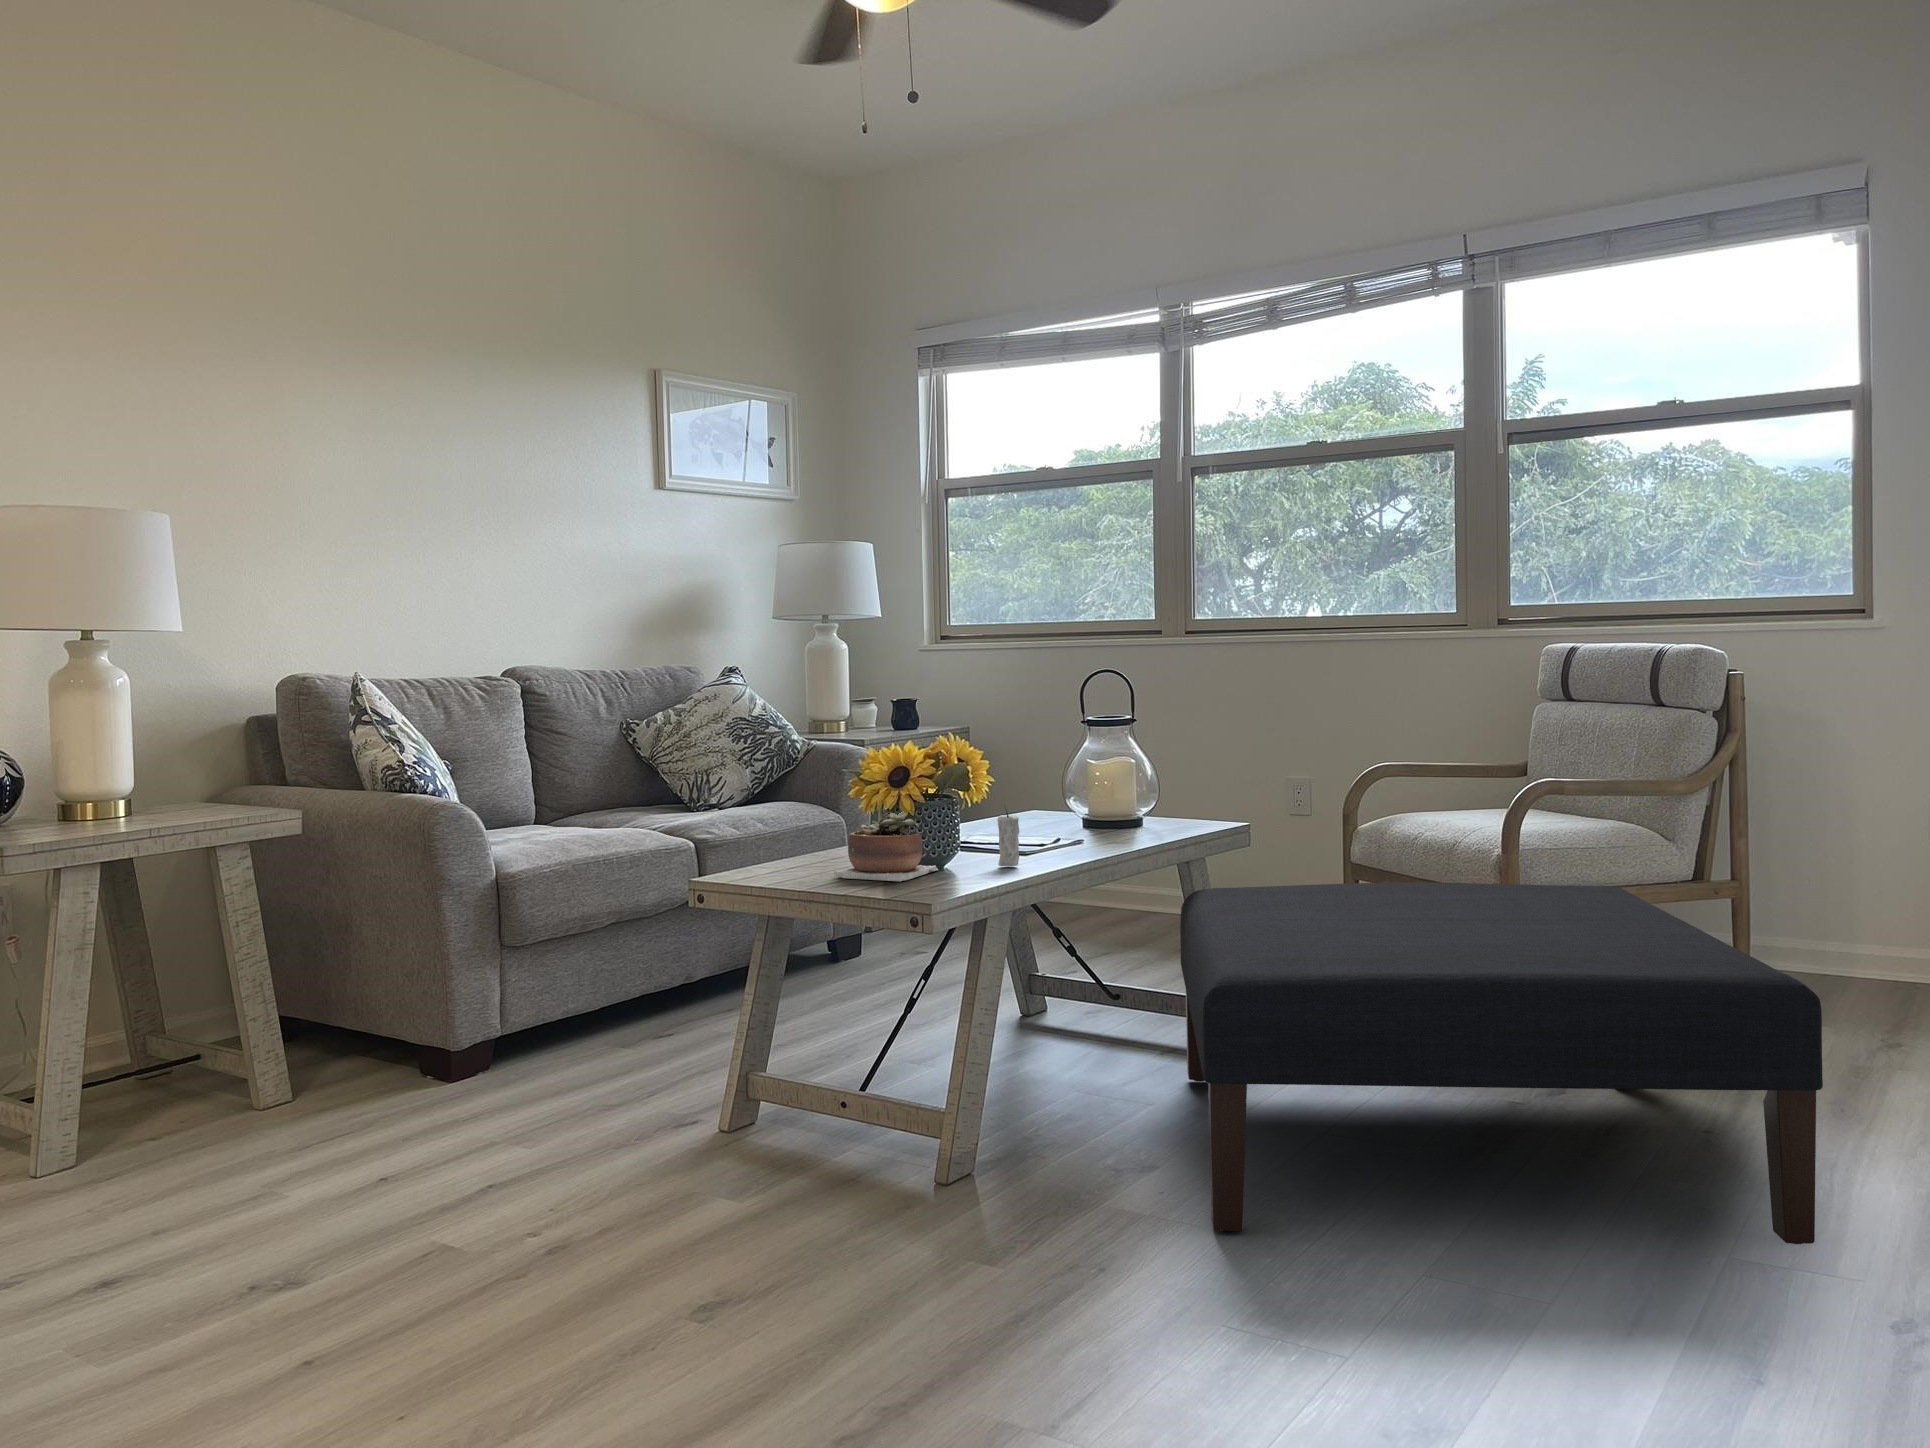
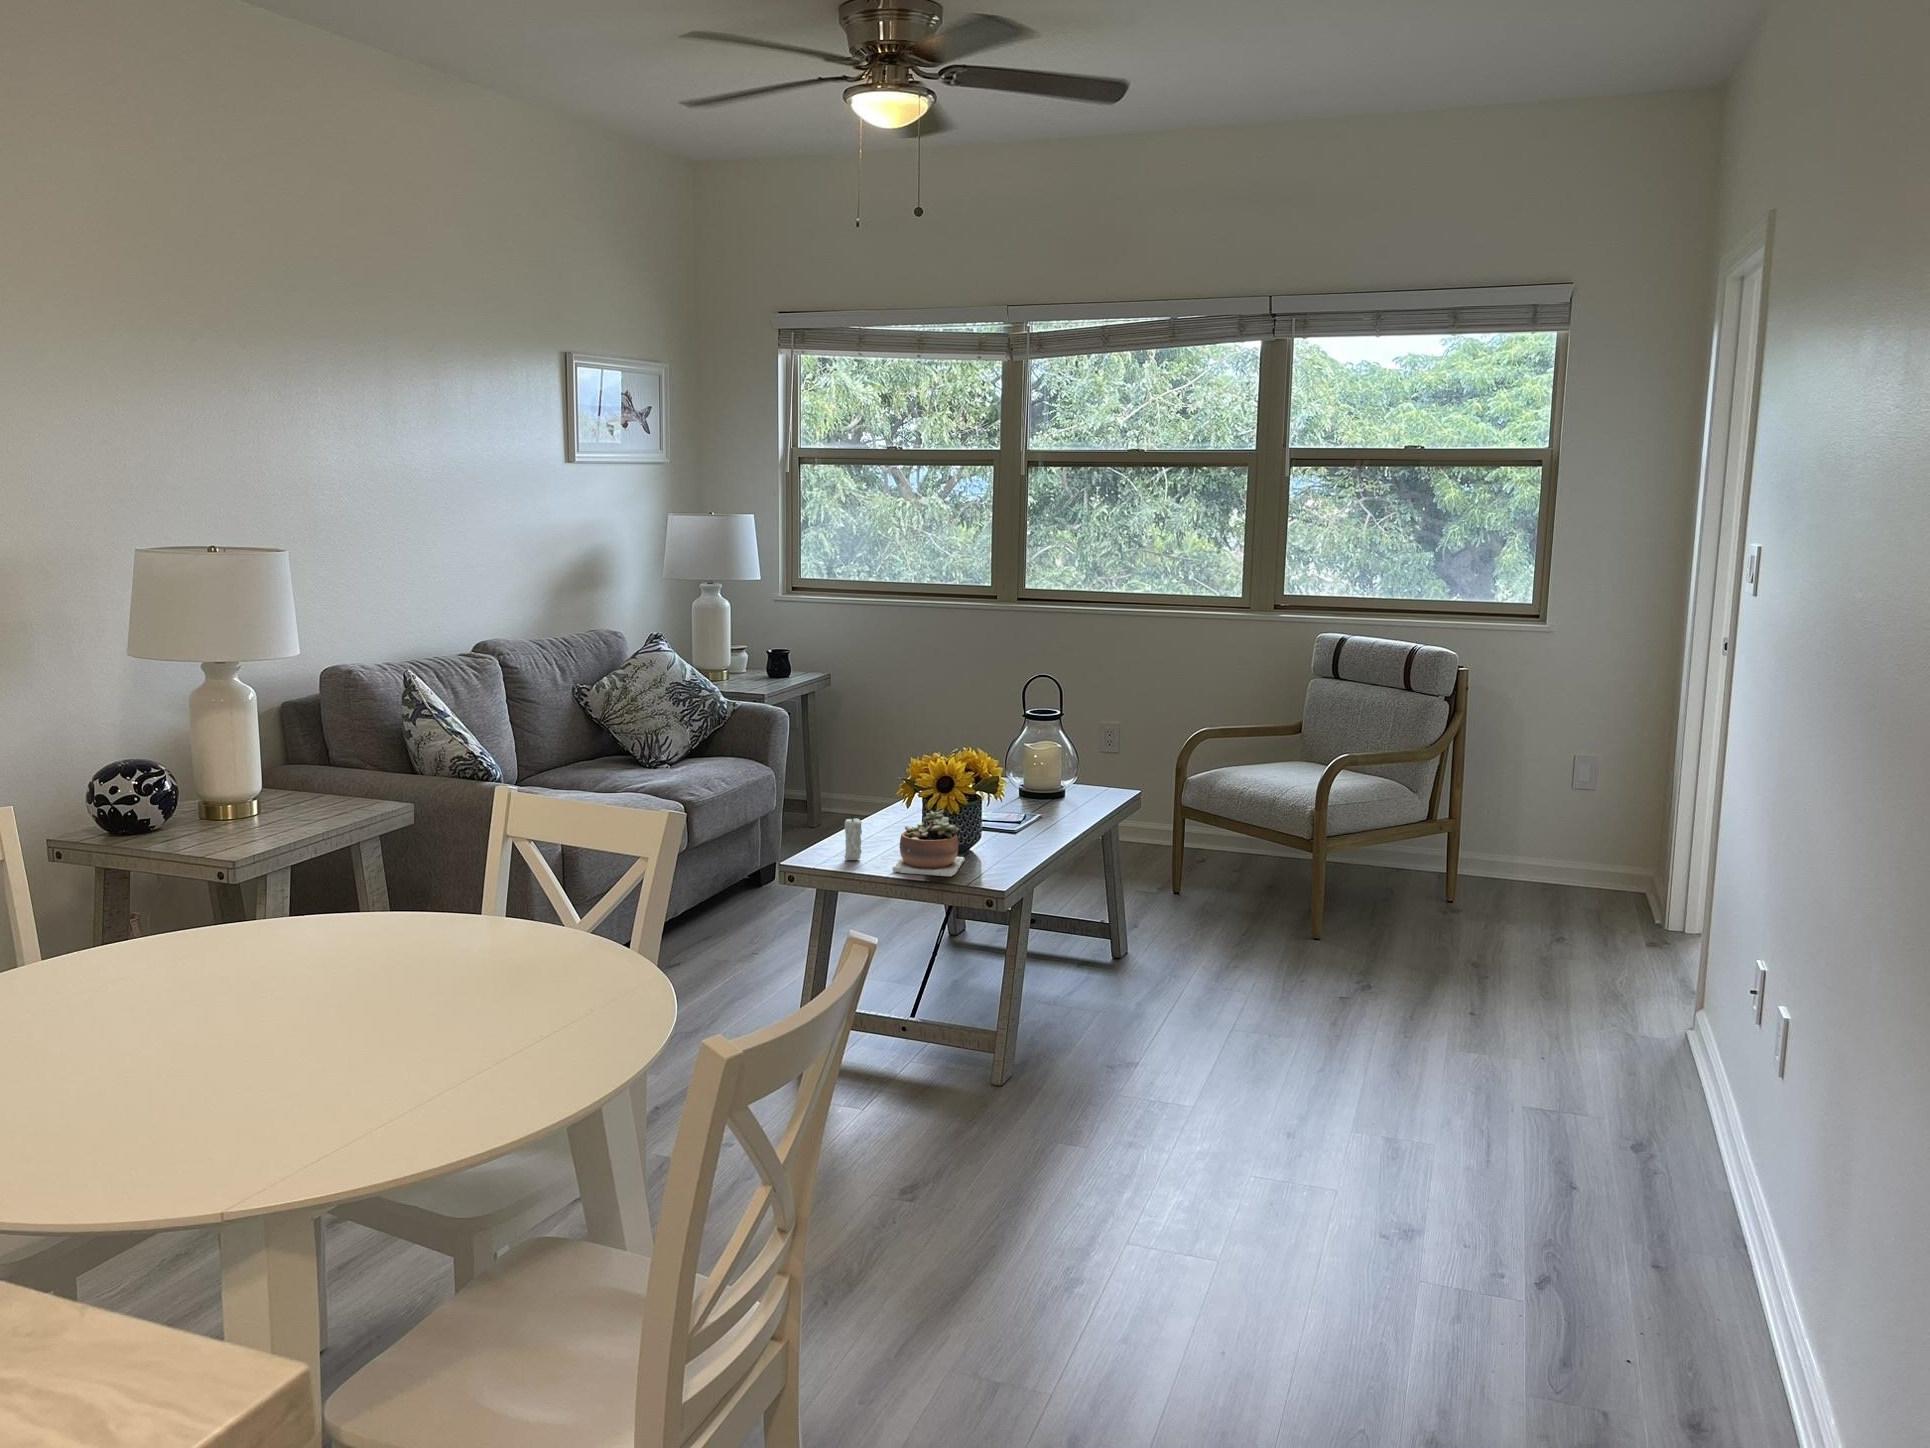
candle: present [997,810,1019,866] -> present [844,818,862,860]
ottoman: present [1180,882,1823,1244] -> none [1117,850,1623,1141]

